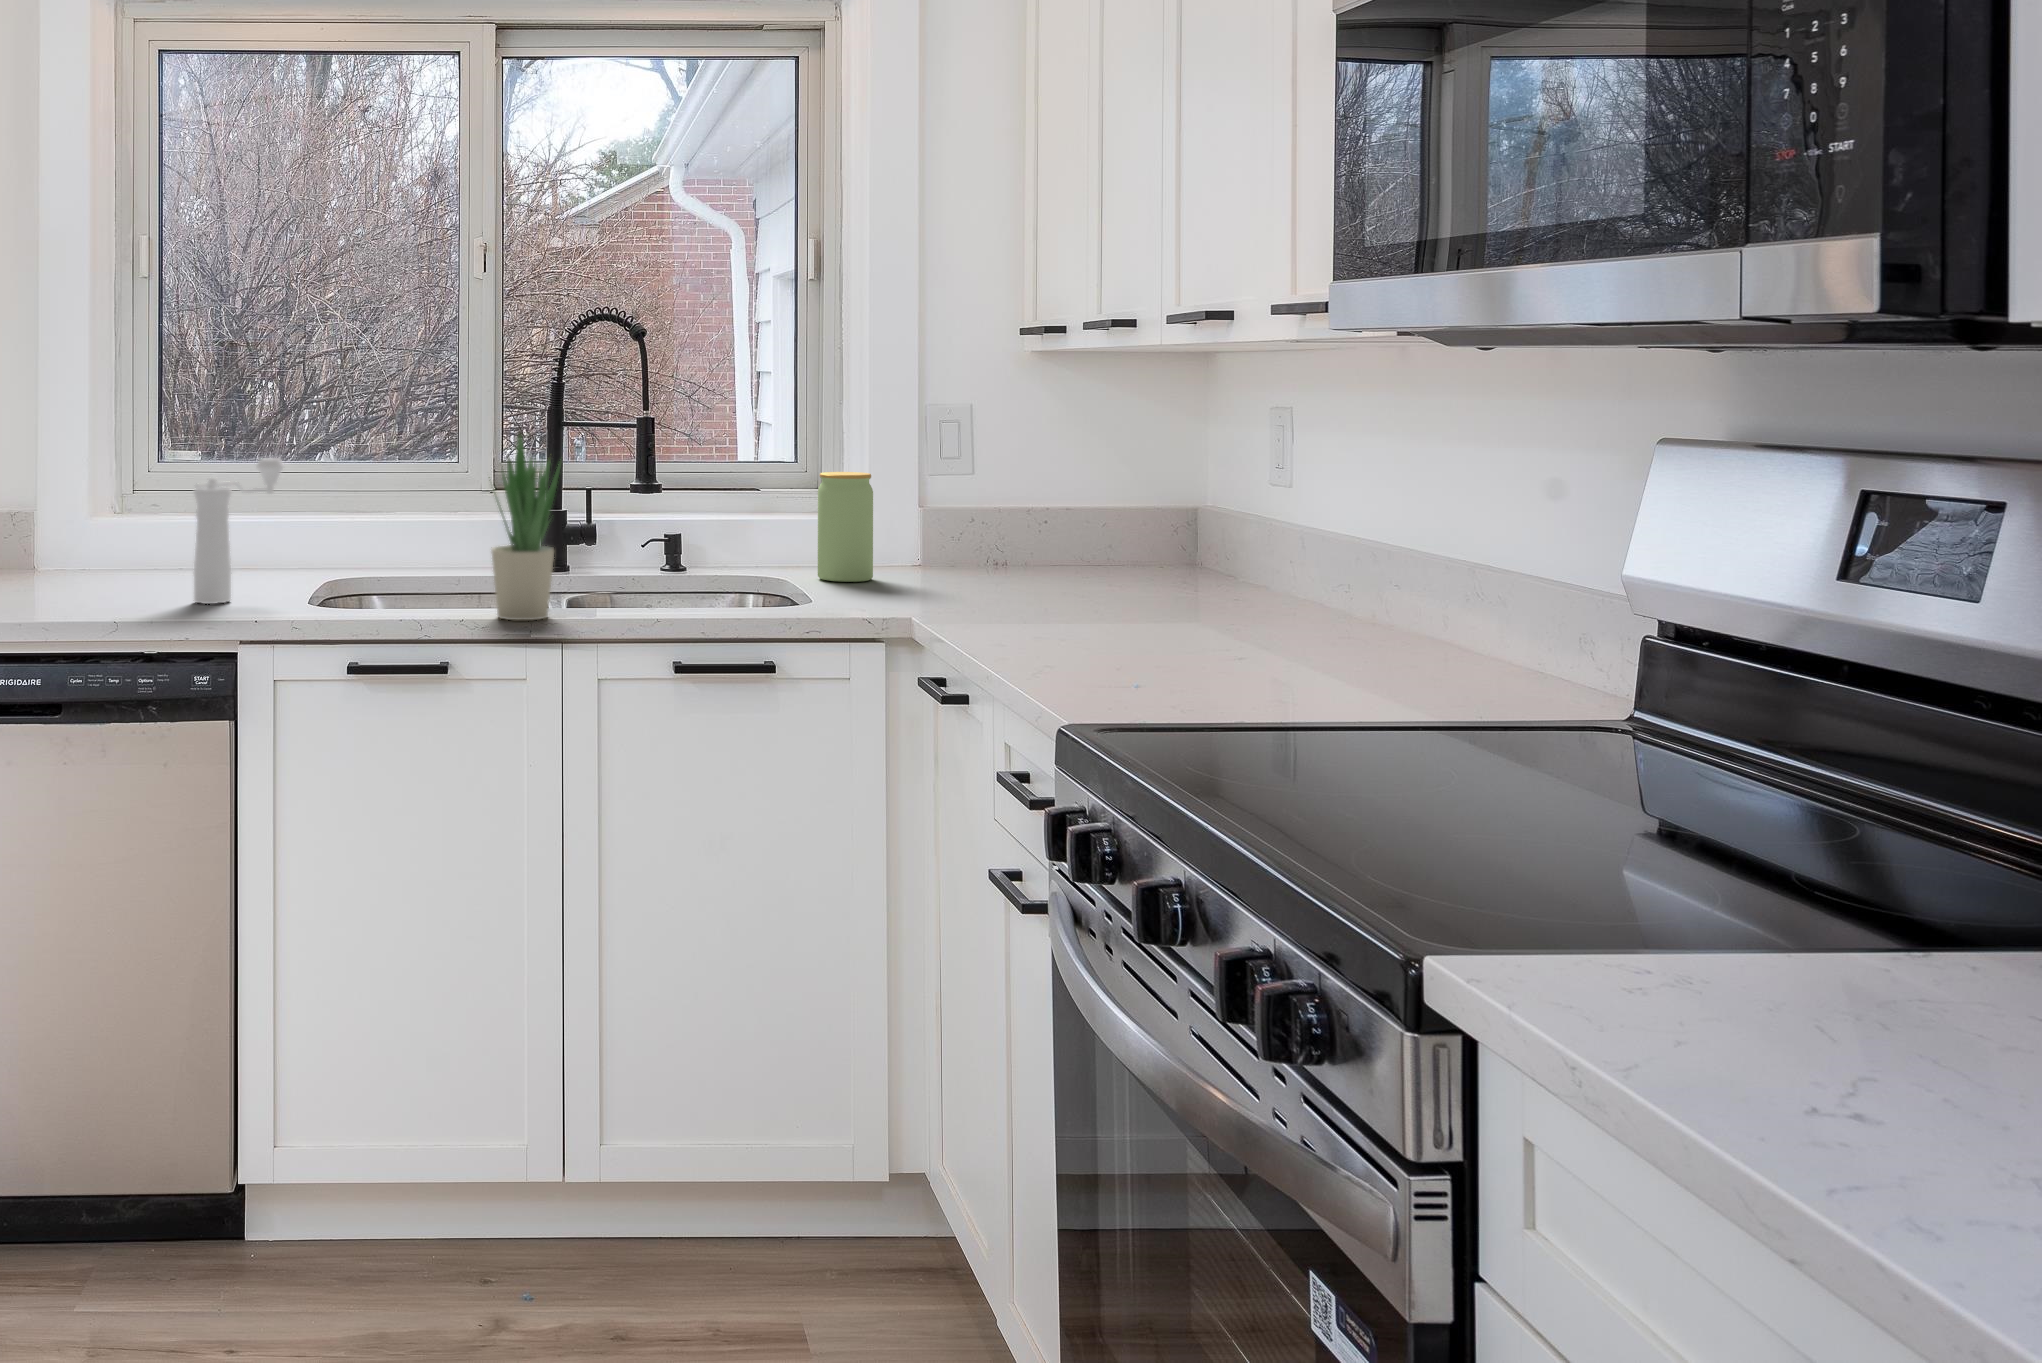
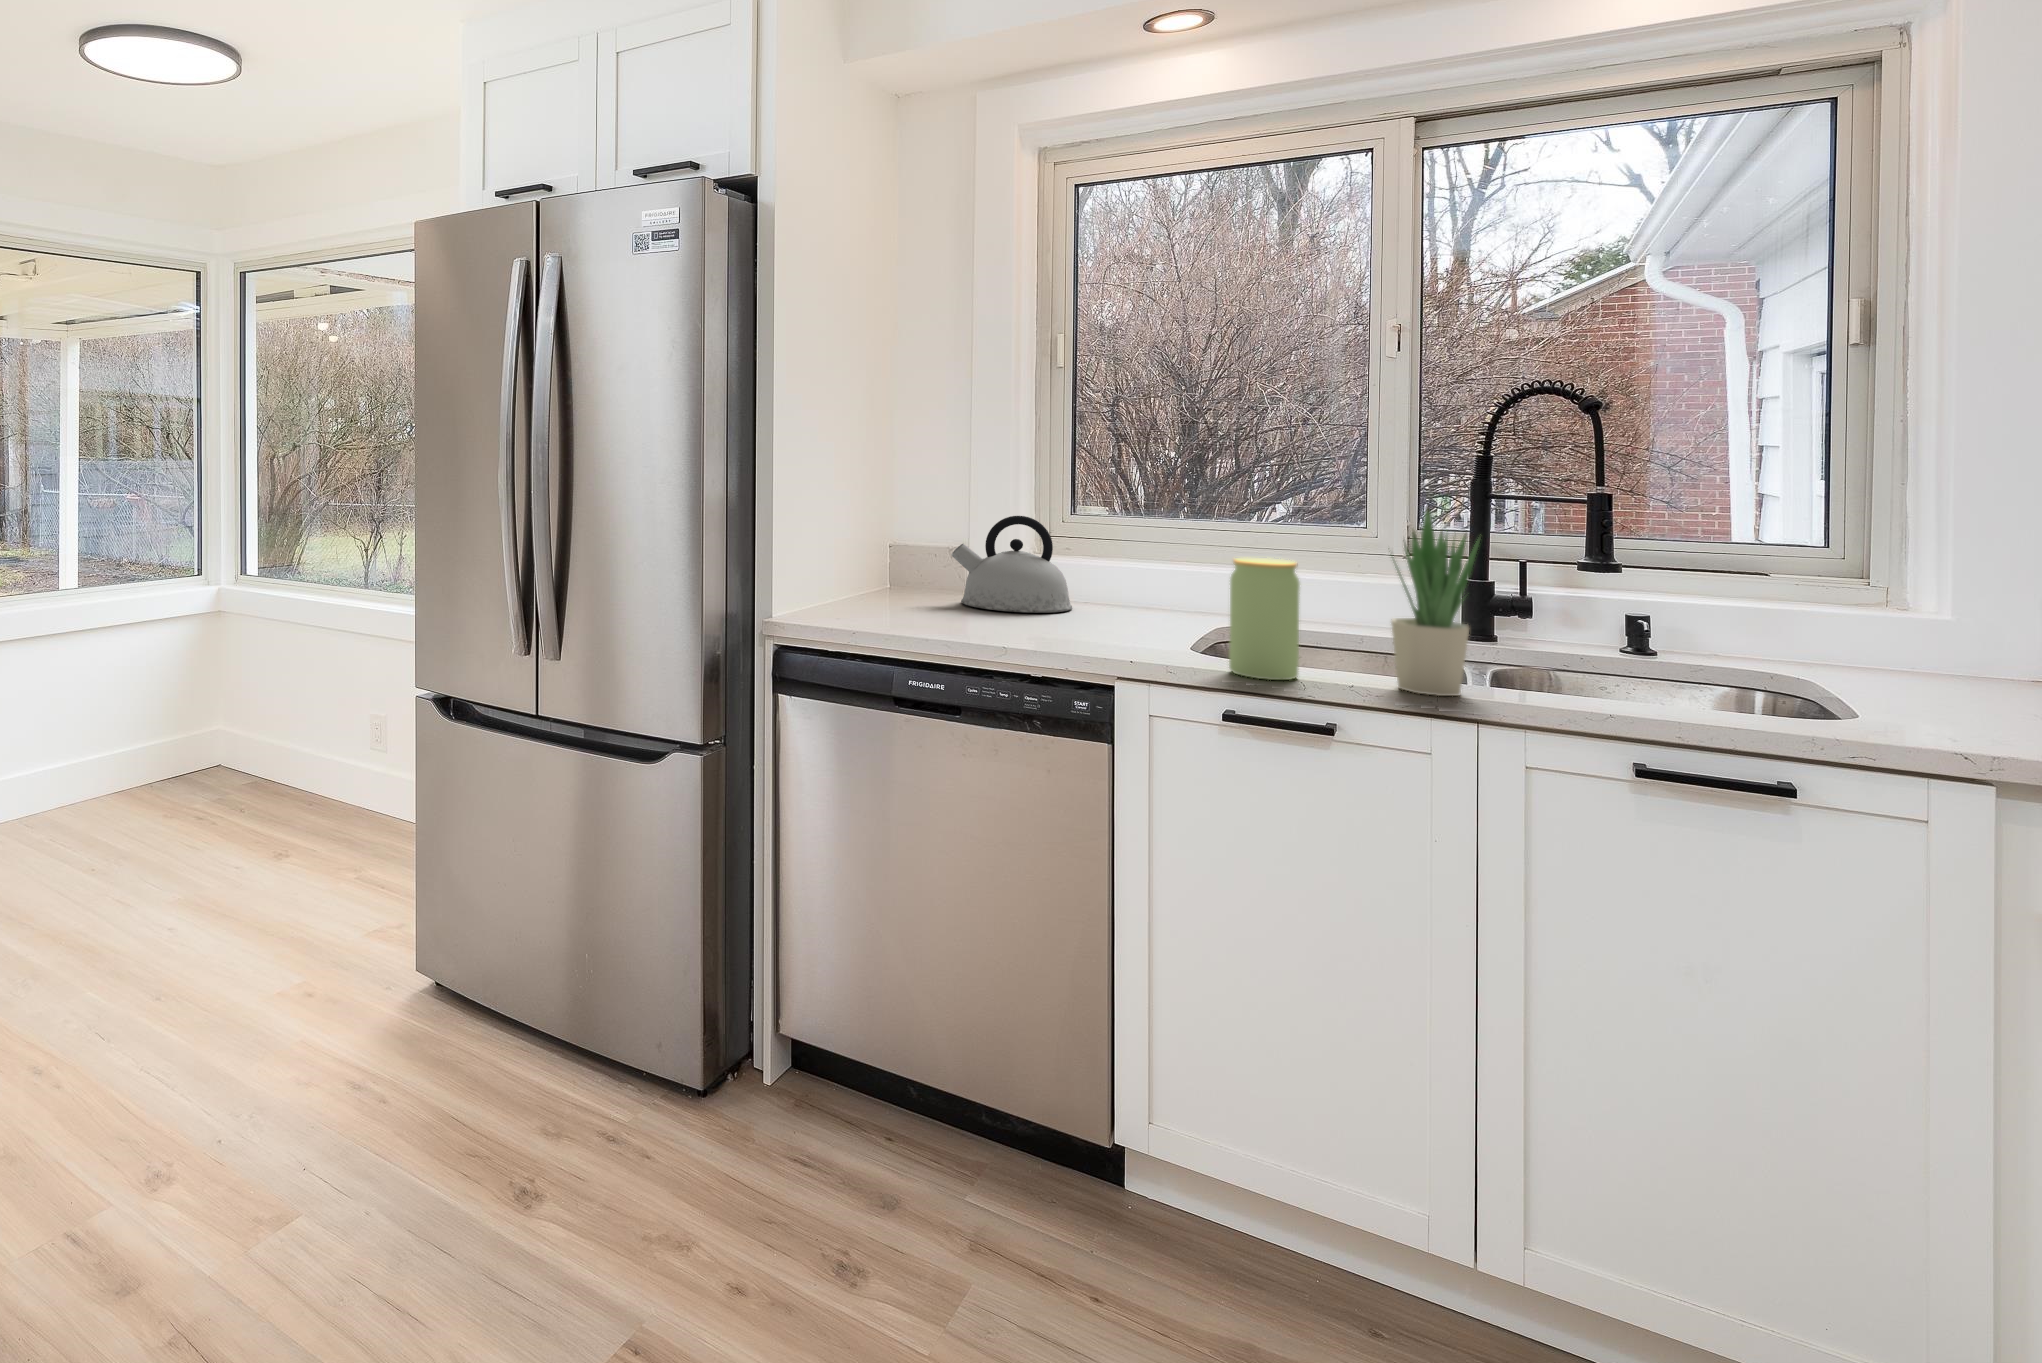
pepper mill: present [194,458,284,604] -> none [1084,518,1172,640]
kettle: none [28,464,173,583] -> present [951,516,1072,613]
jar: present [818,472,873,582] -> present [1229,558,1300,680]

